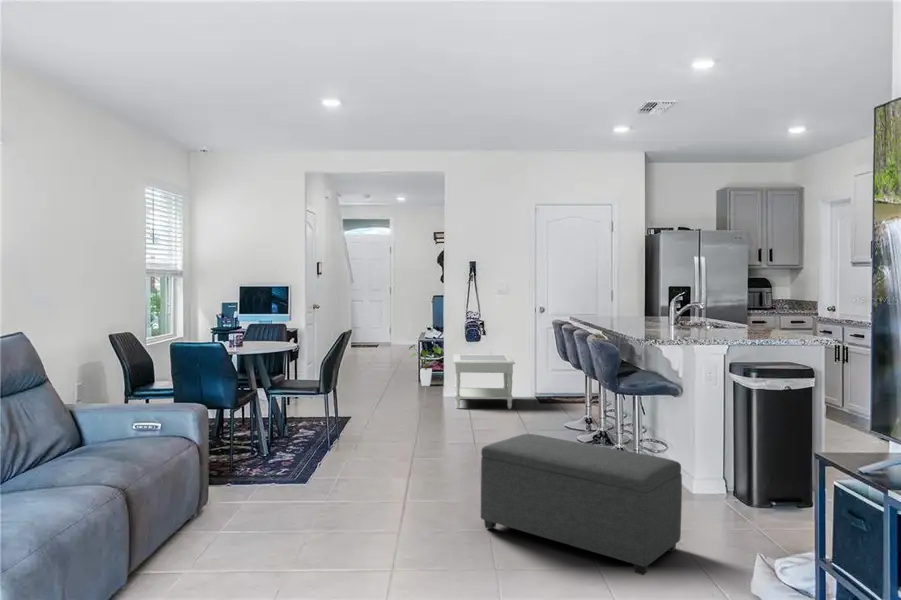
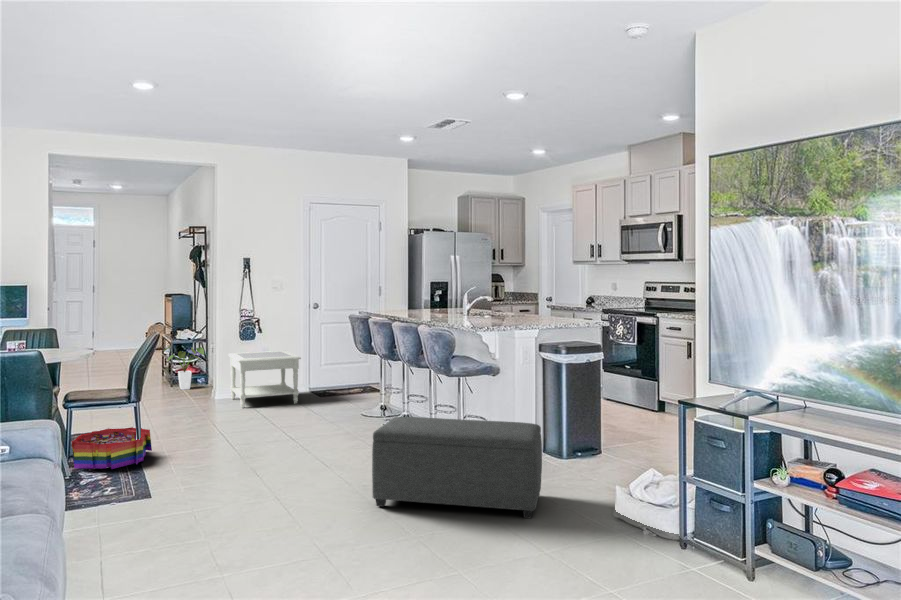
storage bin: none [276,416,342,453] -> present [72,427,152,469]

